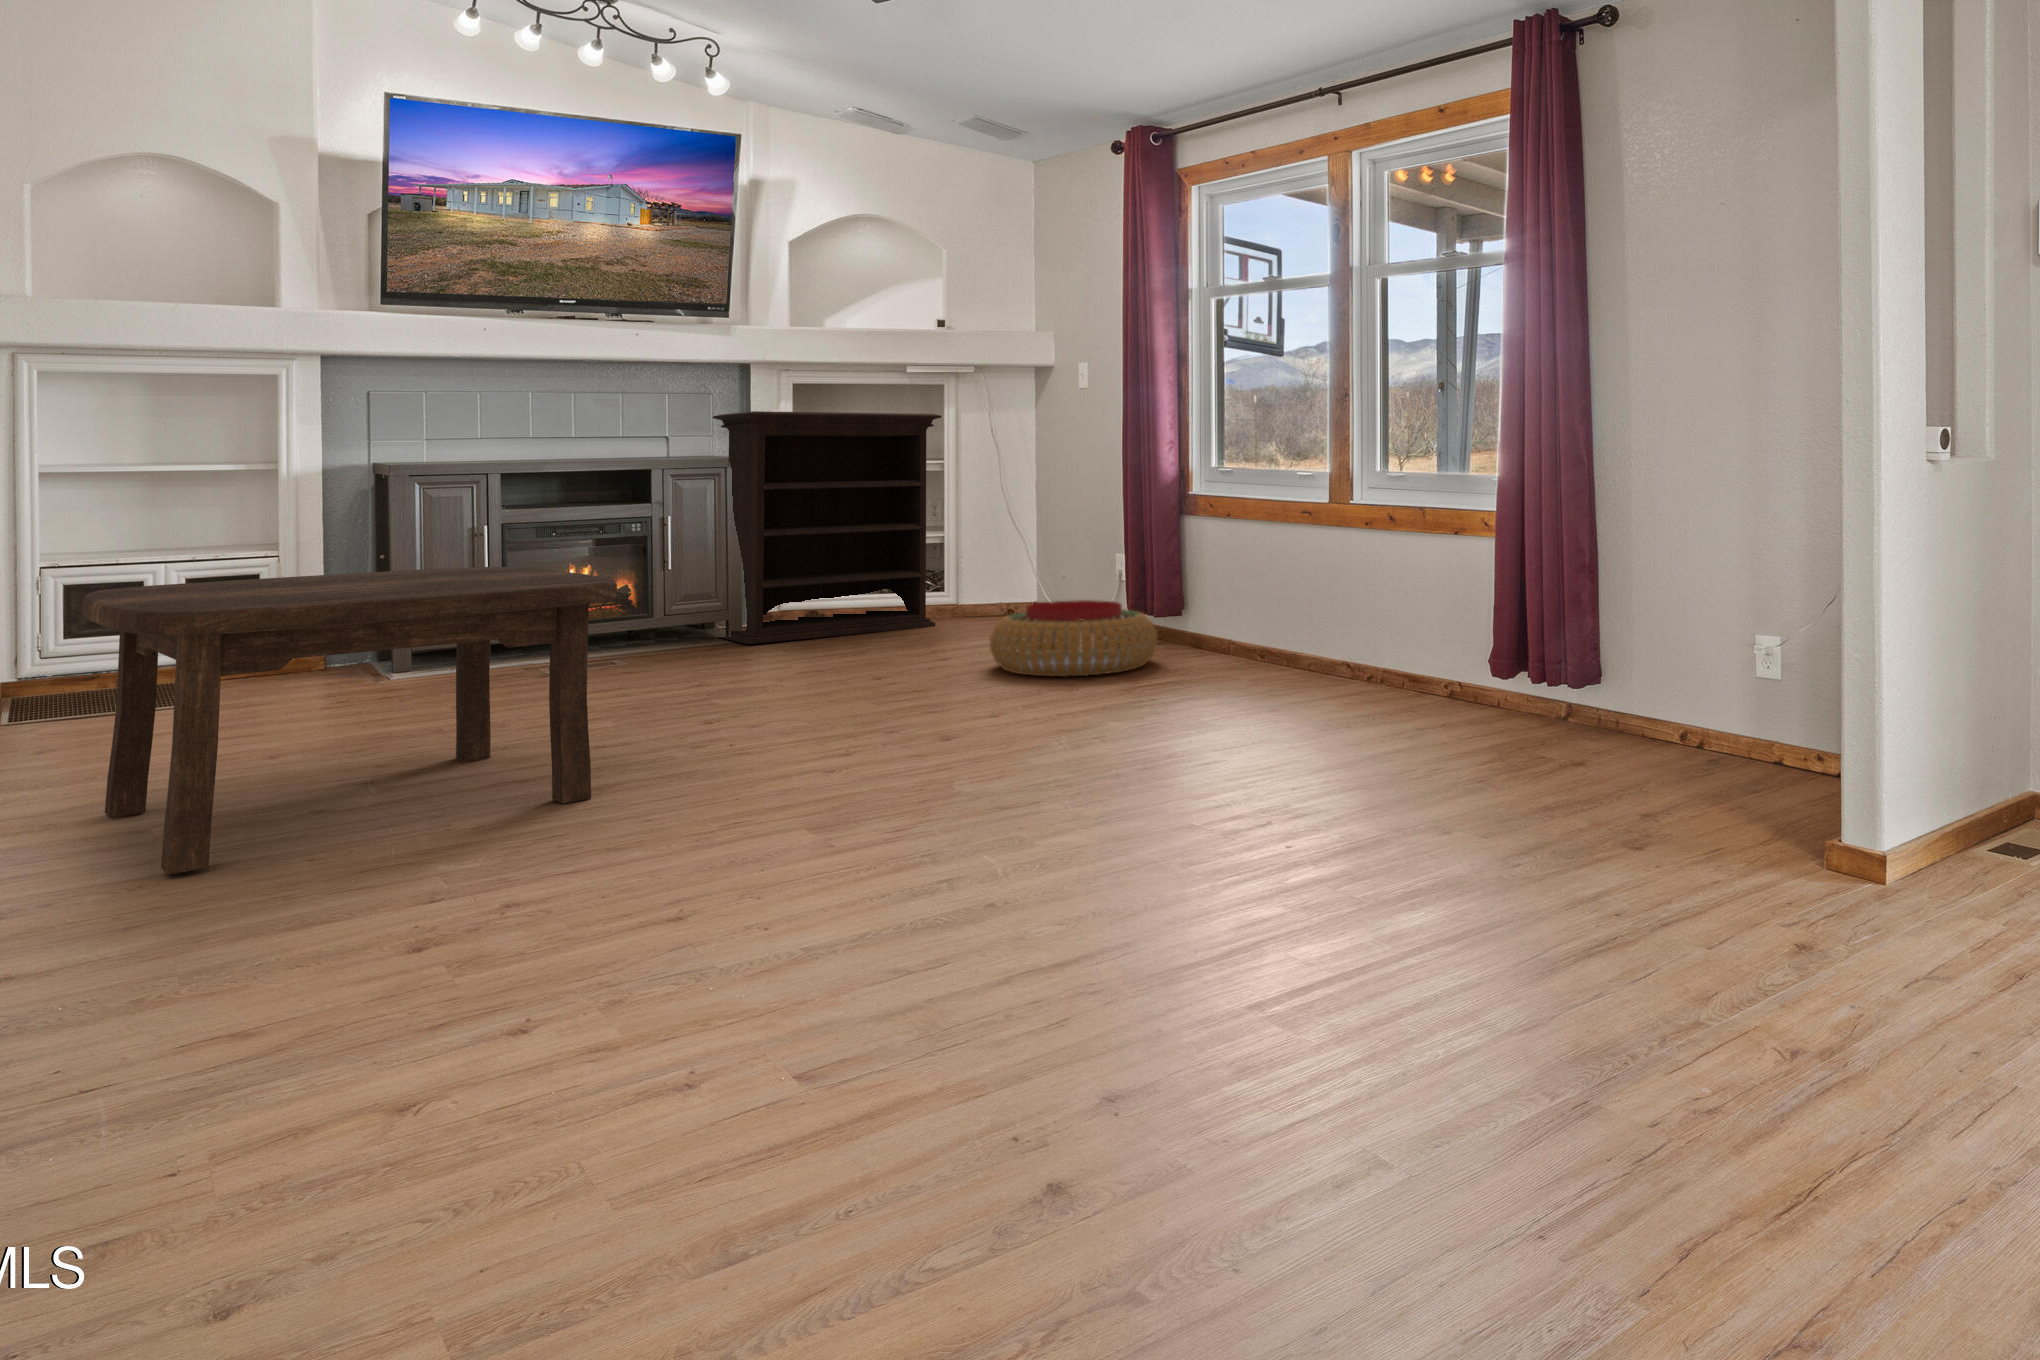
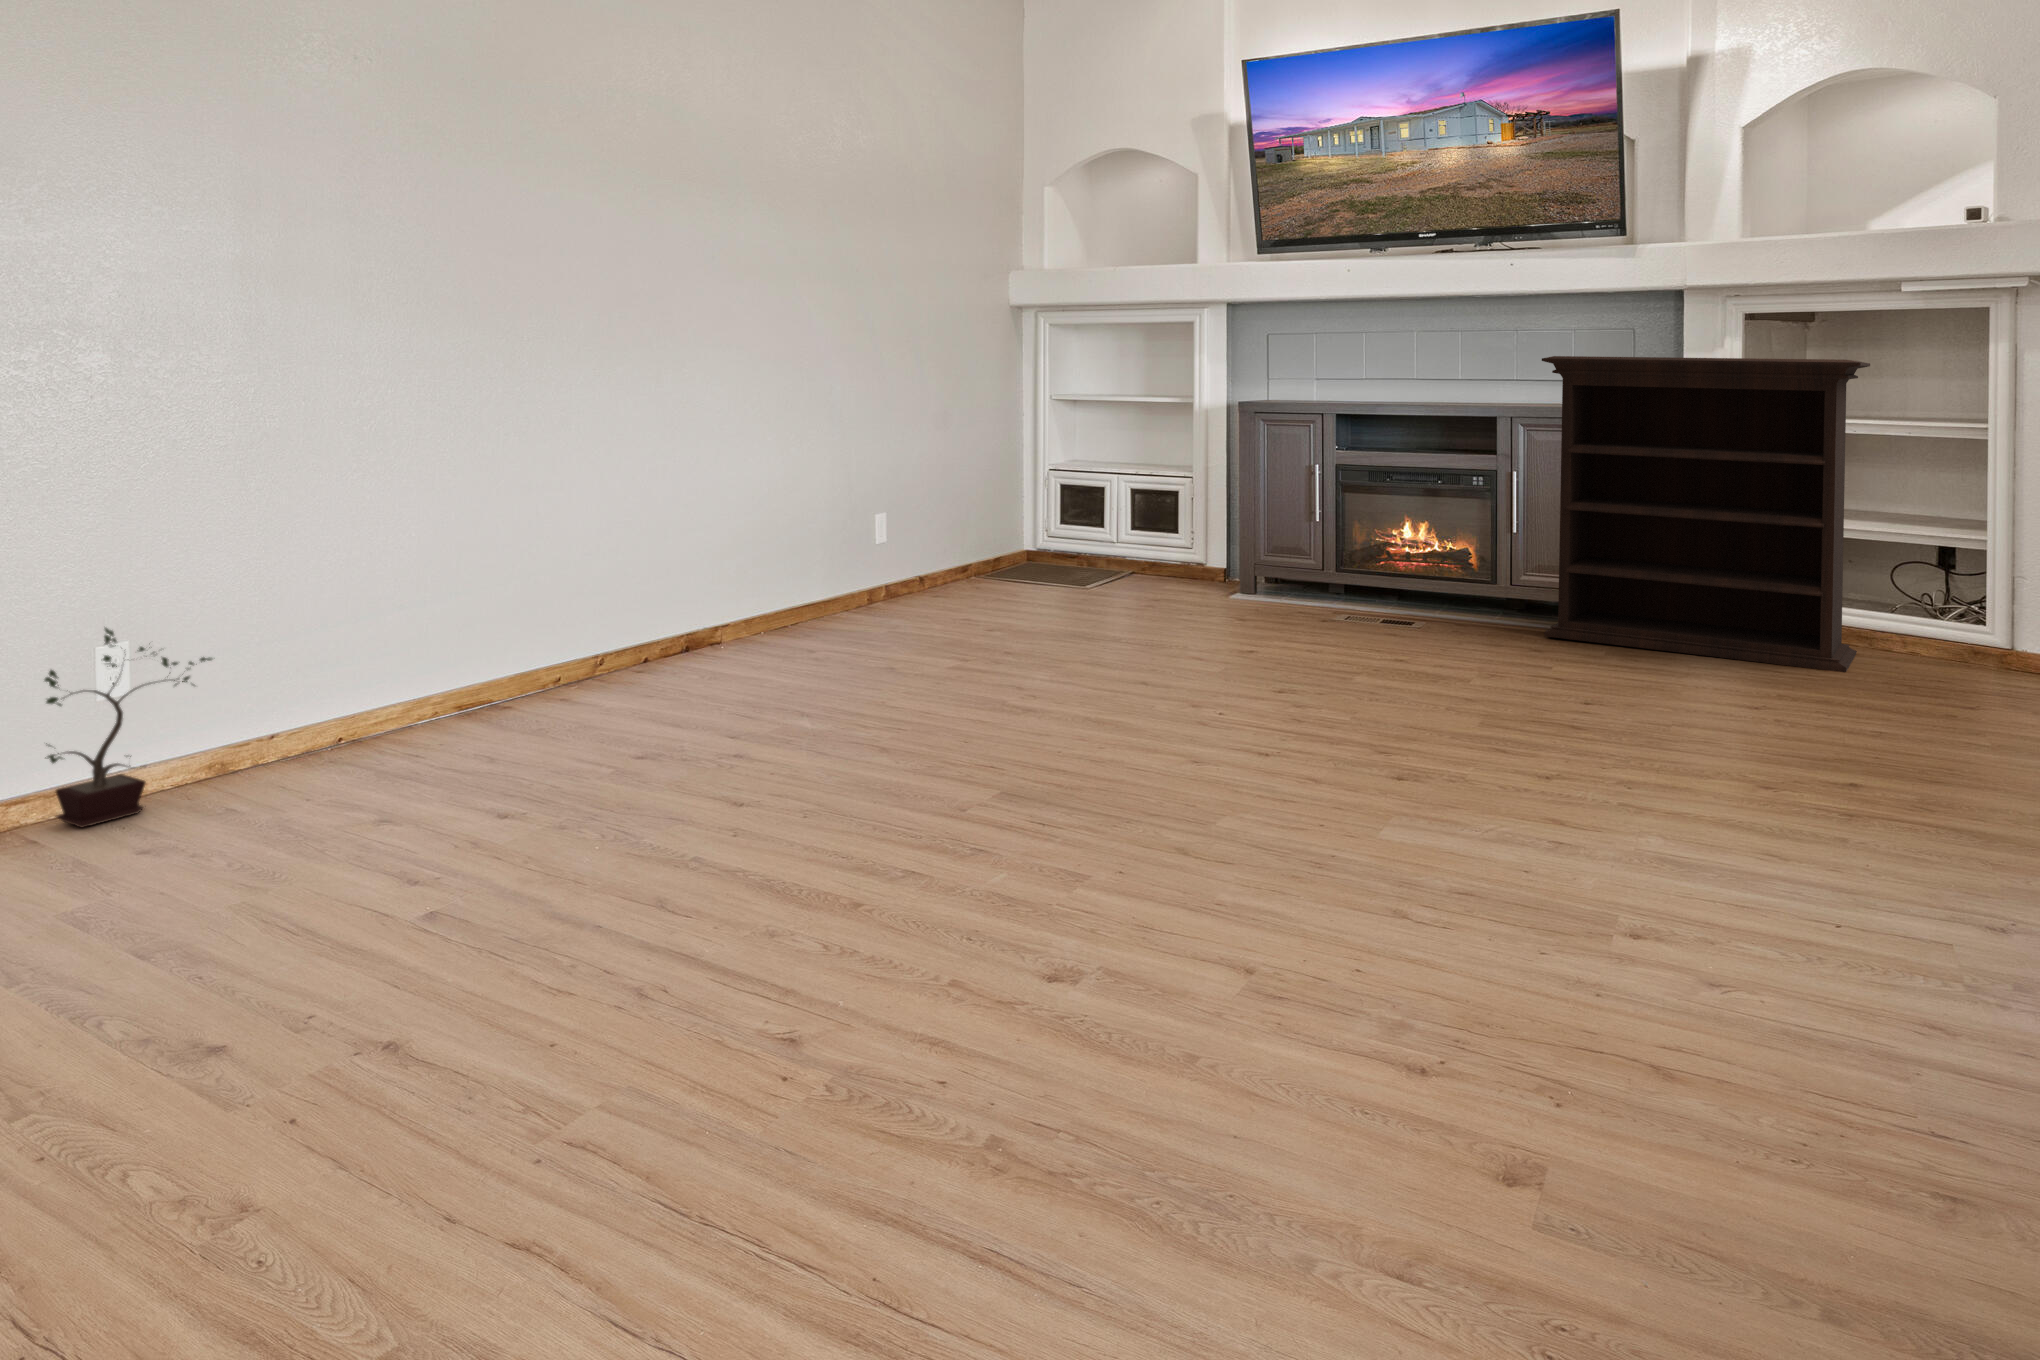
coffee table: present [82,567,617,875] -> none [639,485,1011,702]
pouf: present [990,600,1157,676] -> none [1560,652,1856,786]
potted plant: none [388,859,555,1280] -> present [45,628,212,828]

